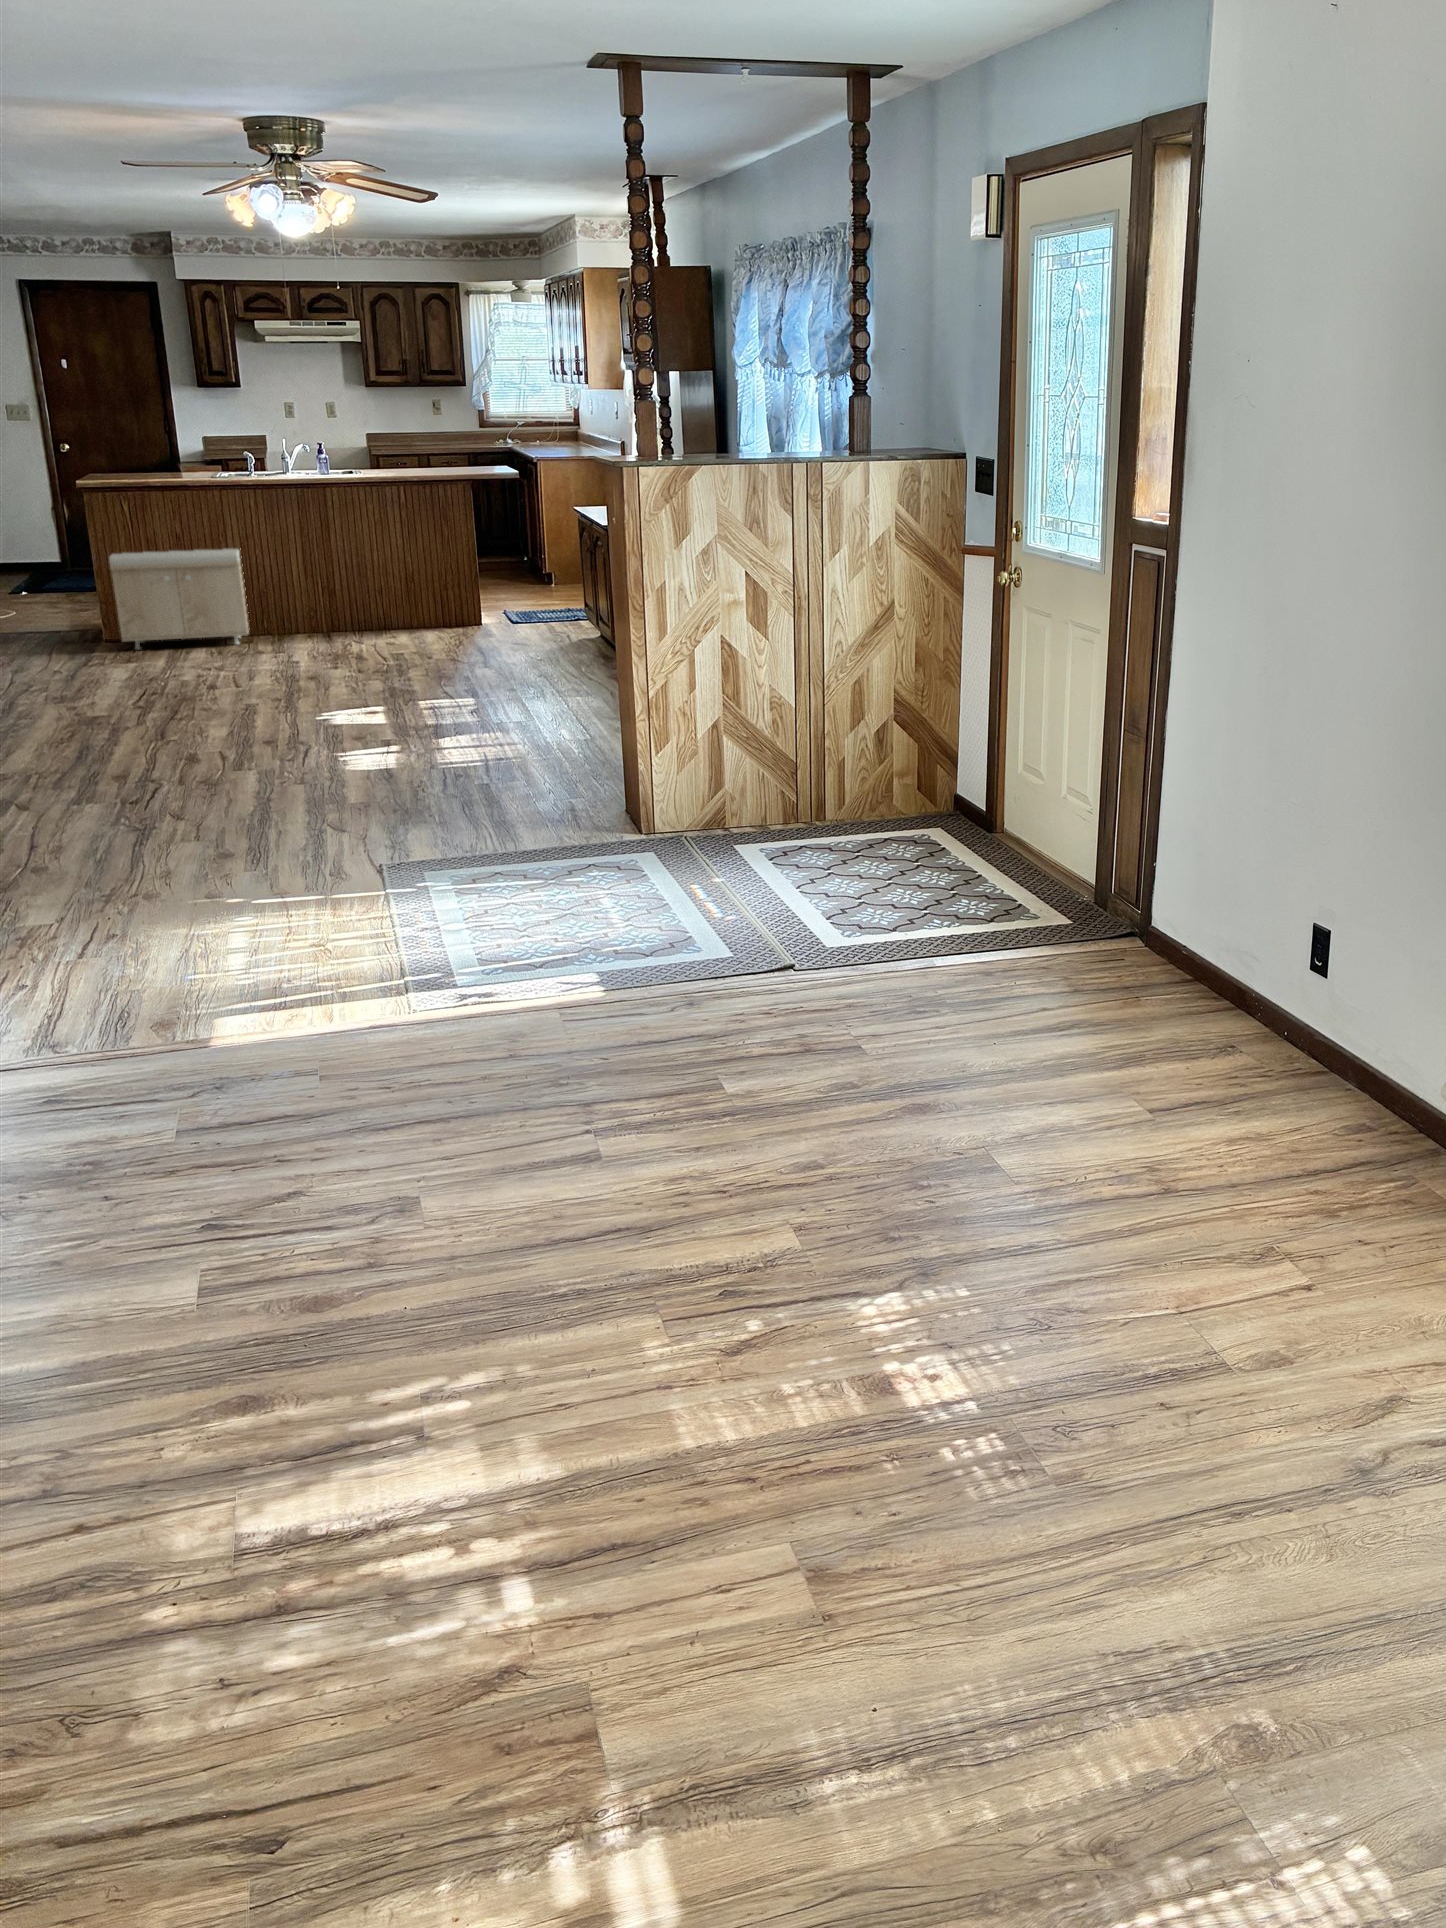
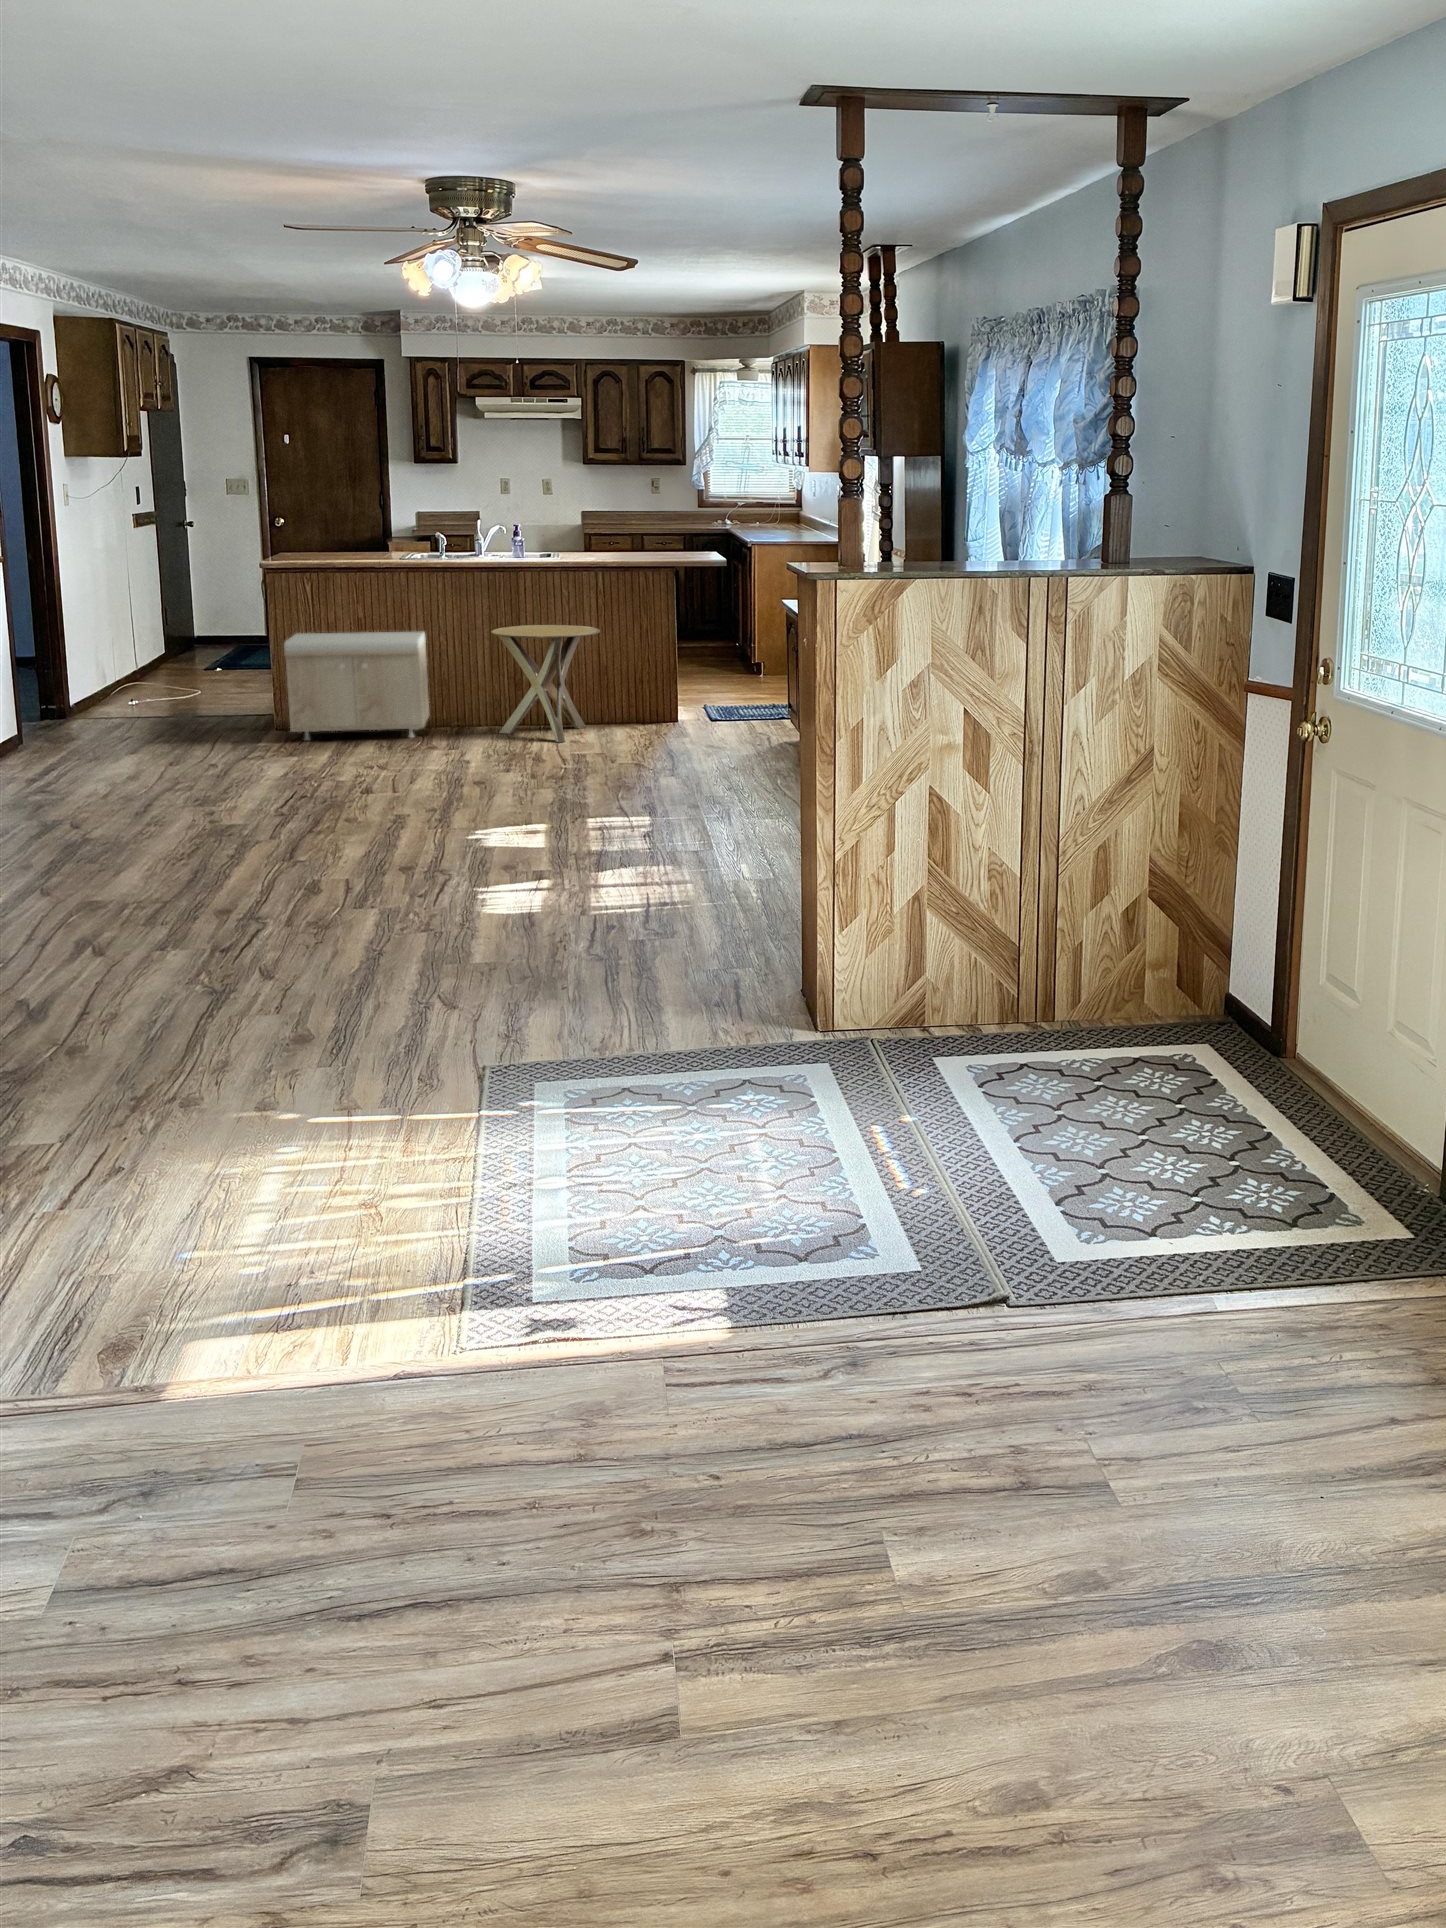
side table: none [305,537,407,644] -> present [491,625,600,742]

